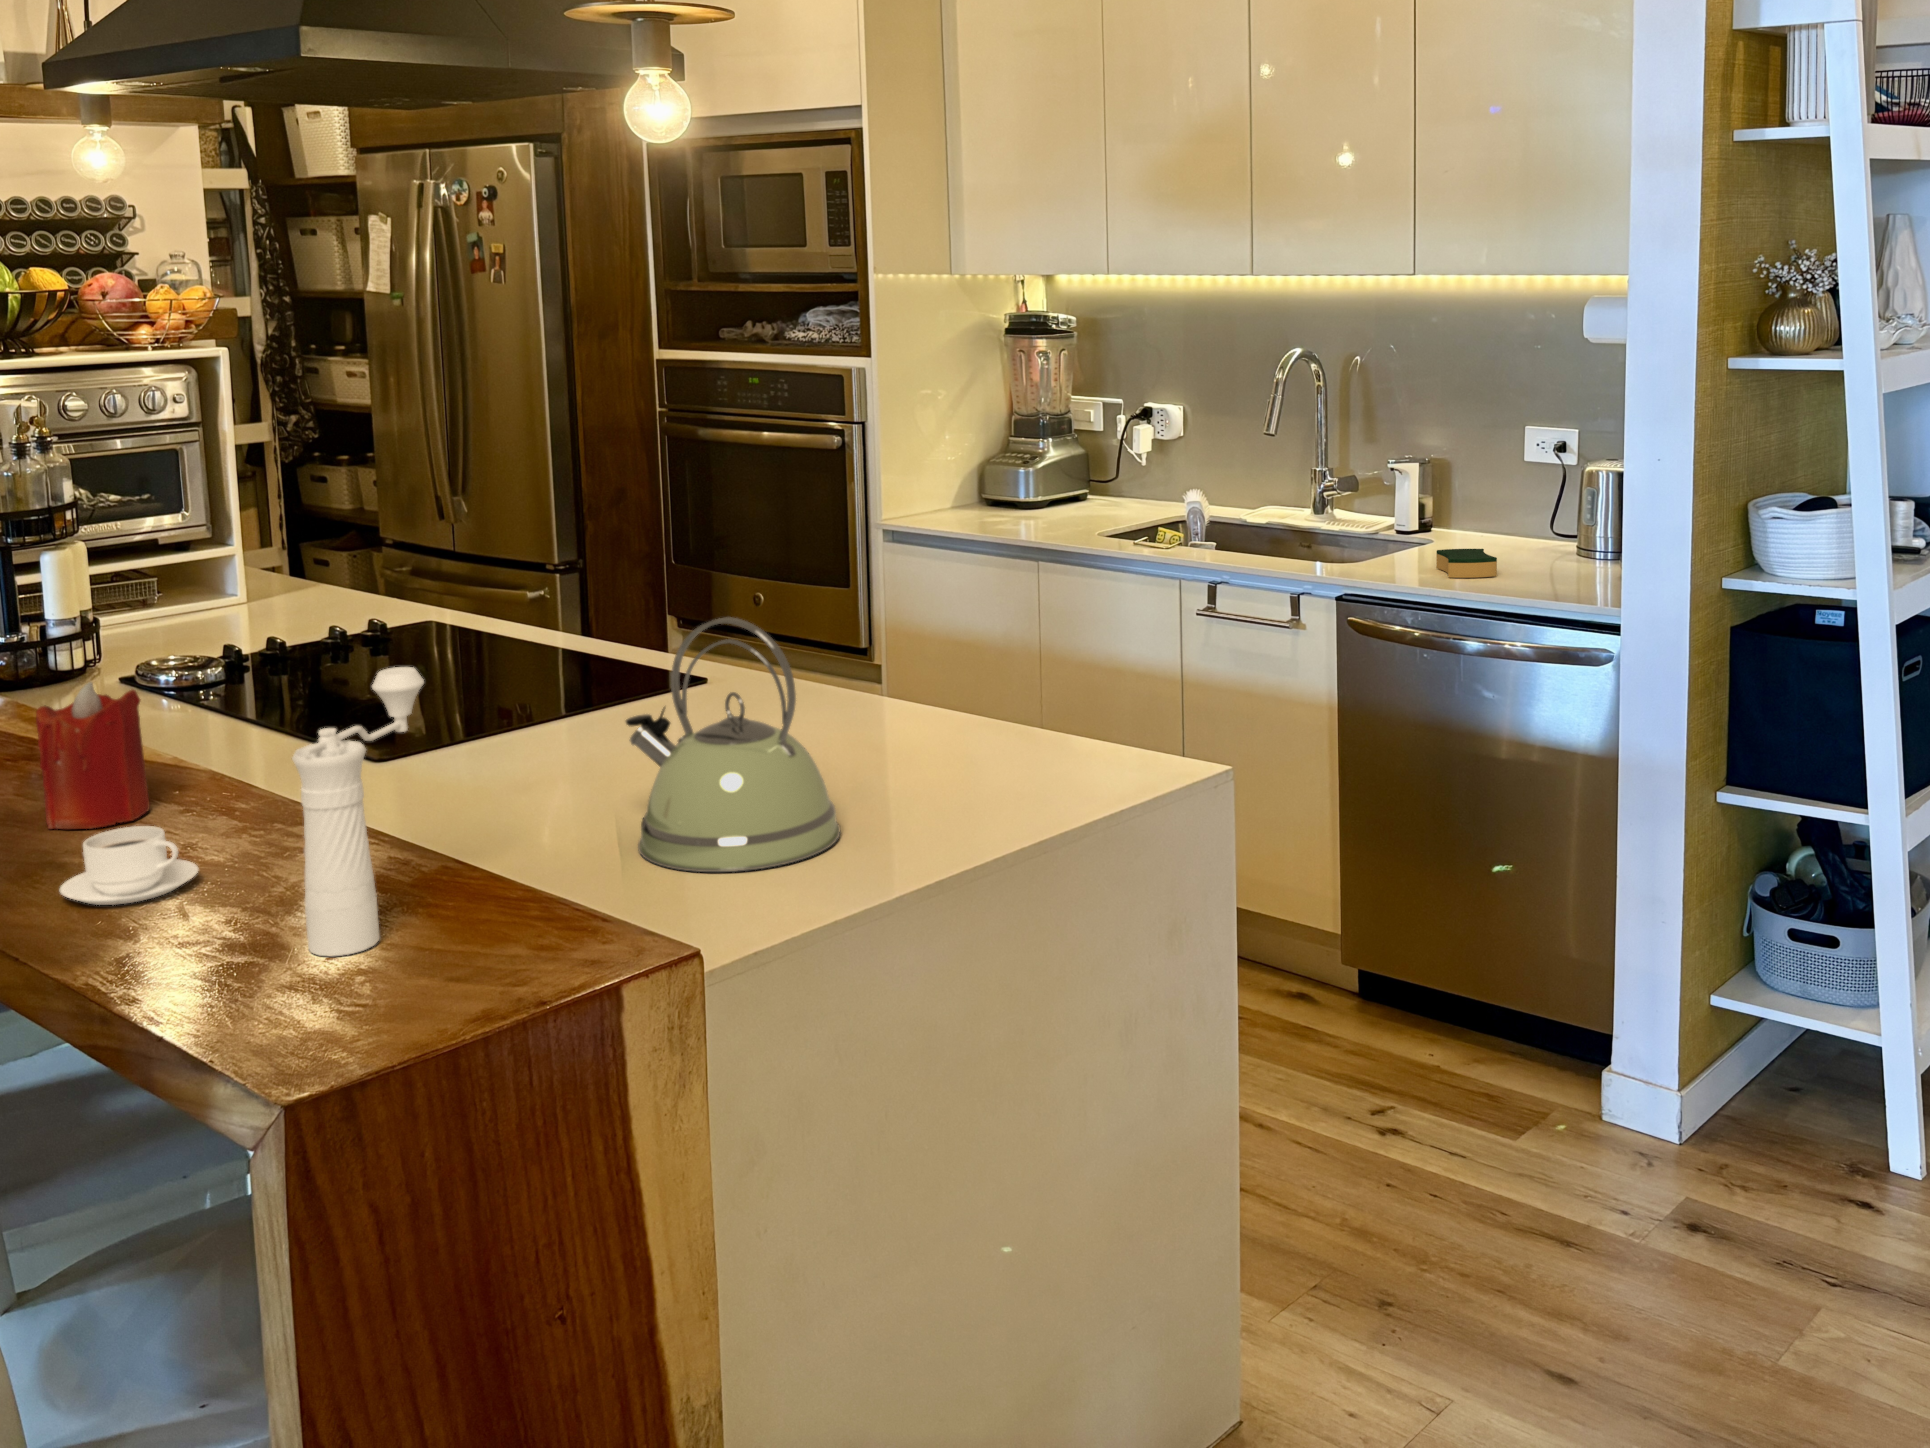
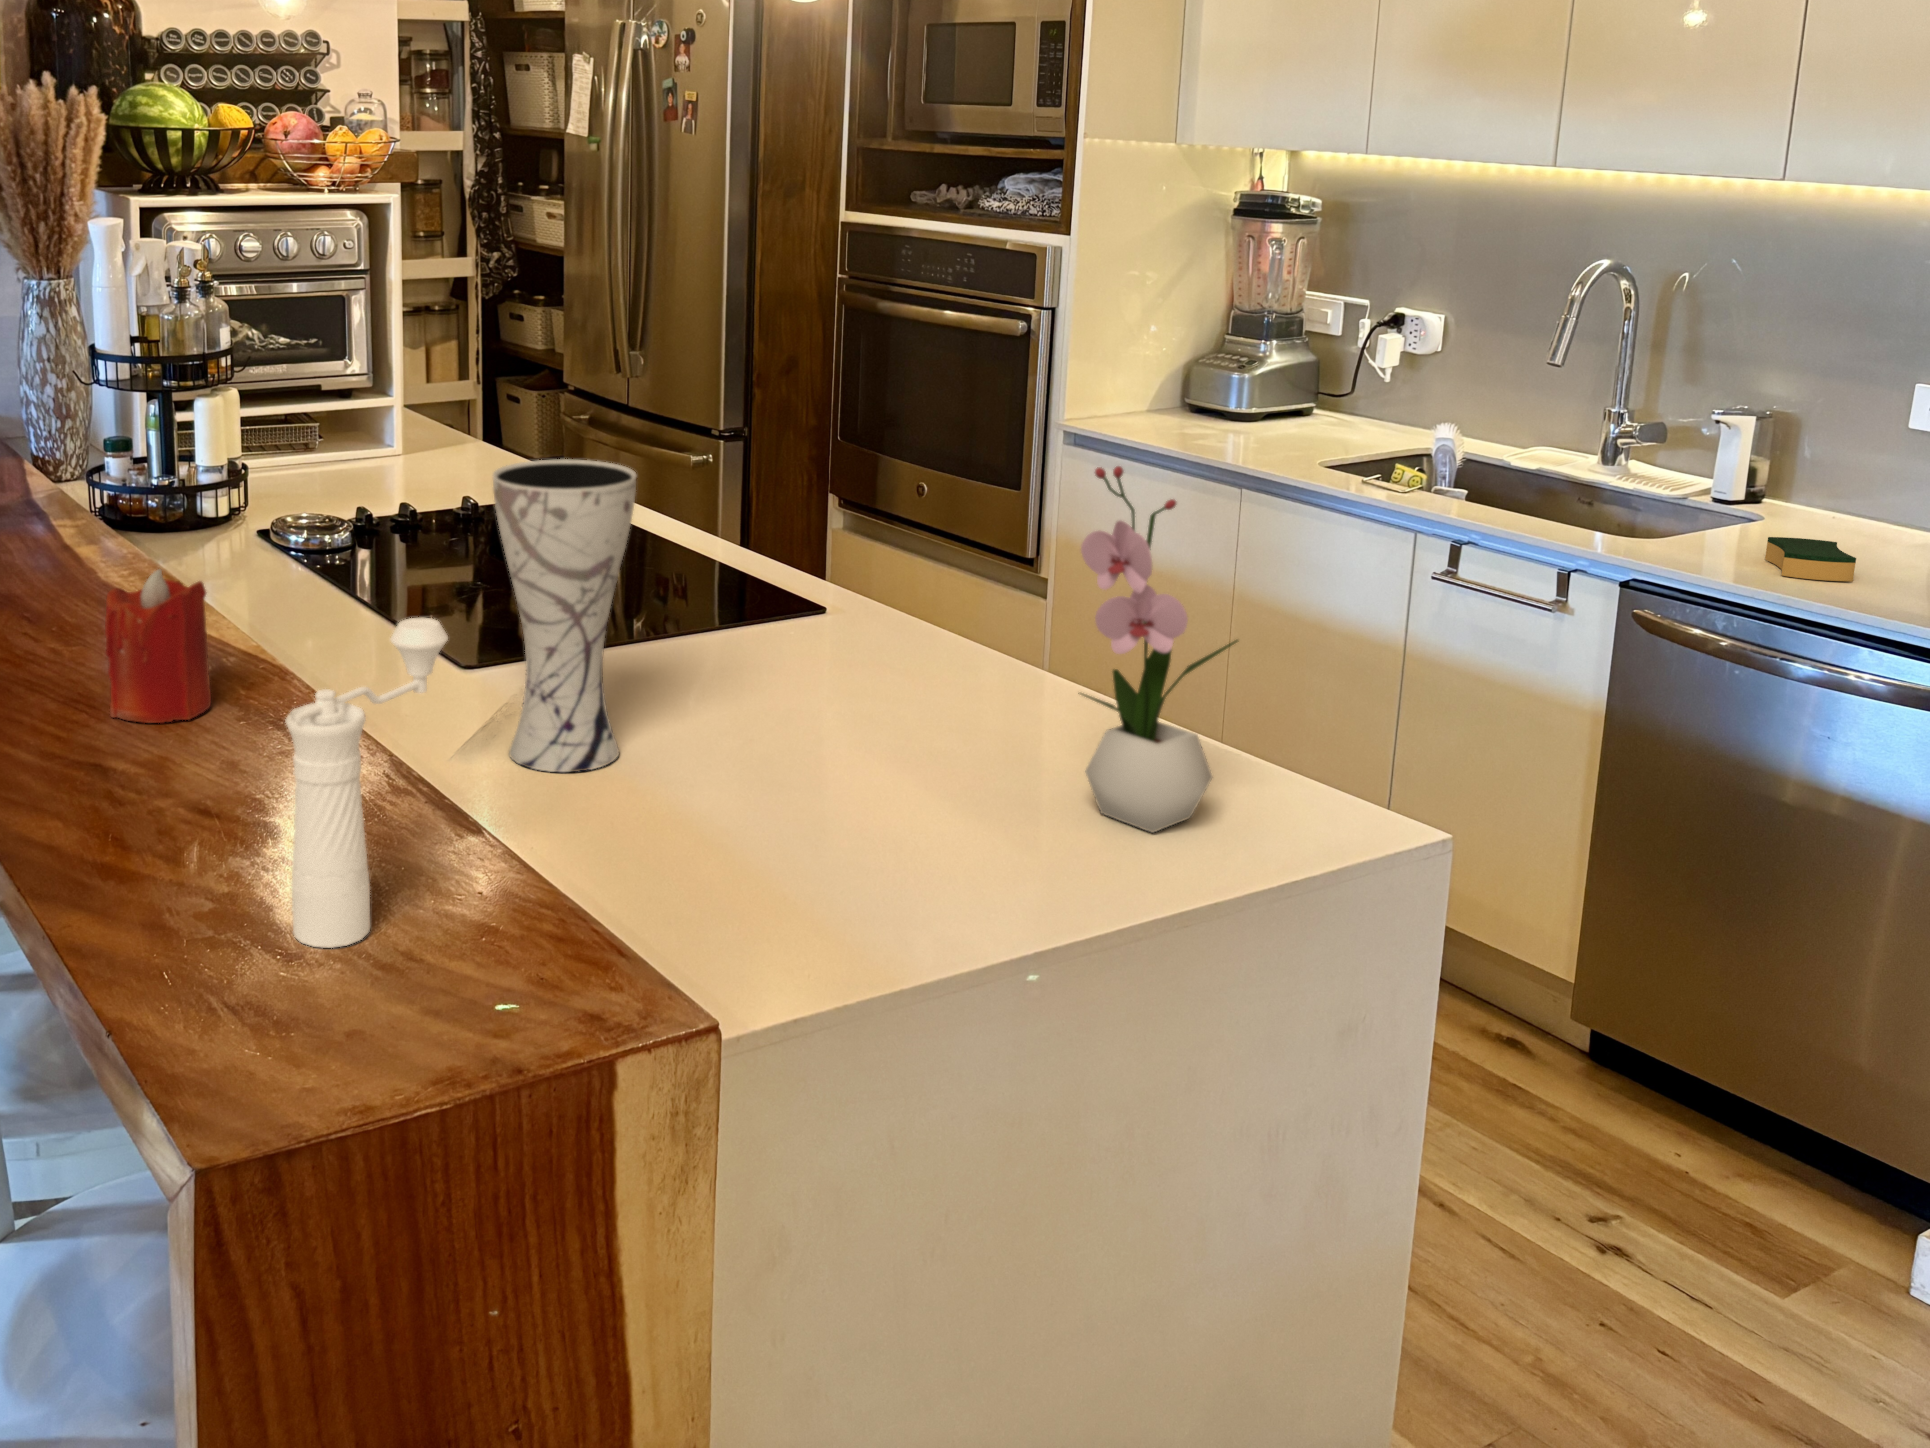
flower arrangement: none [935,503,1063,796] -> present [1078,466,1238,832]
vase: none [417,546,552,824] -> present [493,459,637,772]
kettle: present [626,617,840,872] -> none [695,583,931,891]
coffee cup: present [60,826,198,905] -> none [84,743,223,830]

